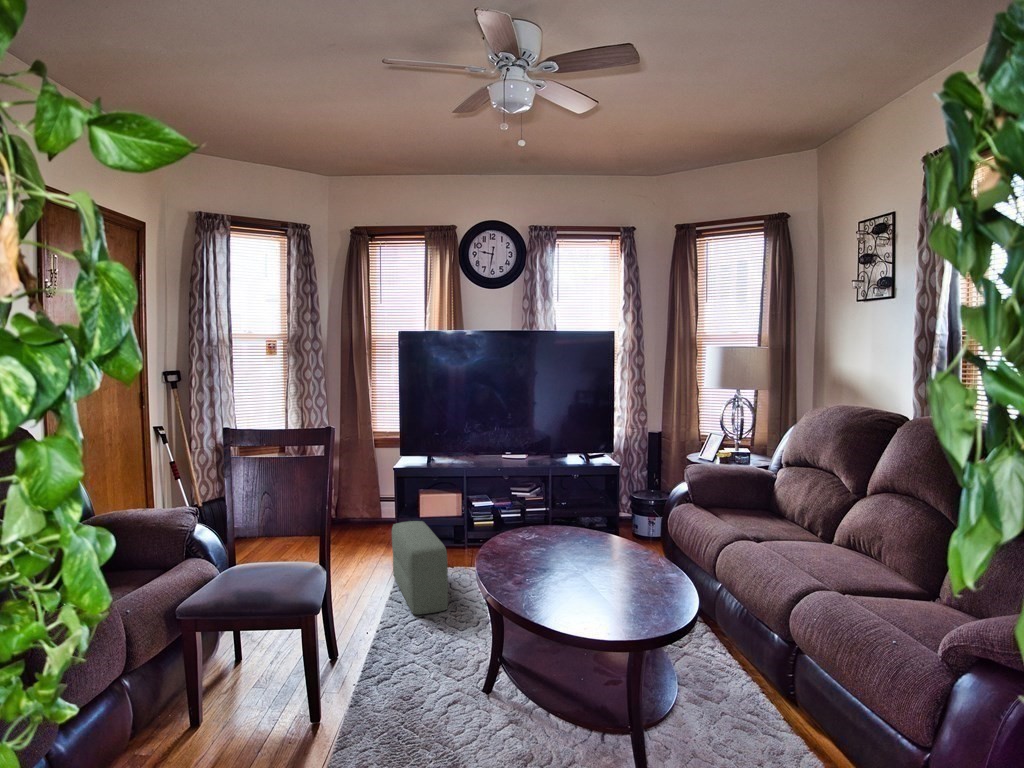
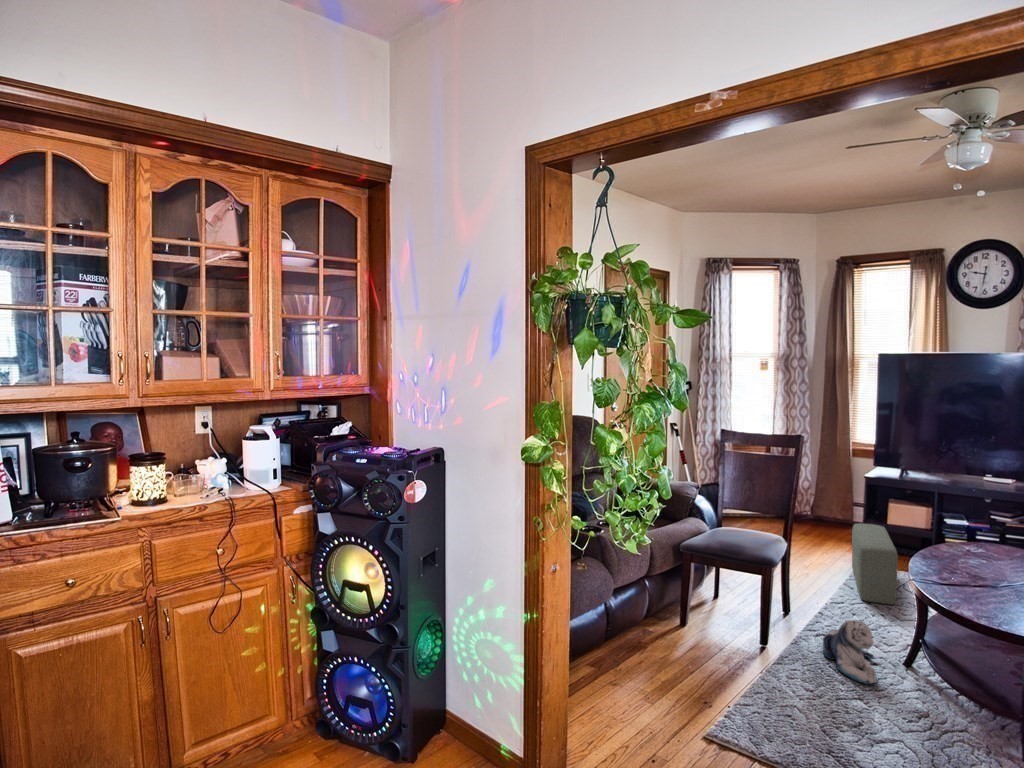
plush toy: none [391,653,466,739] -> present [823,620,877,684]

